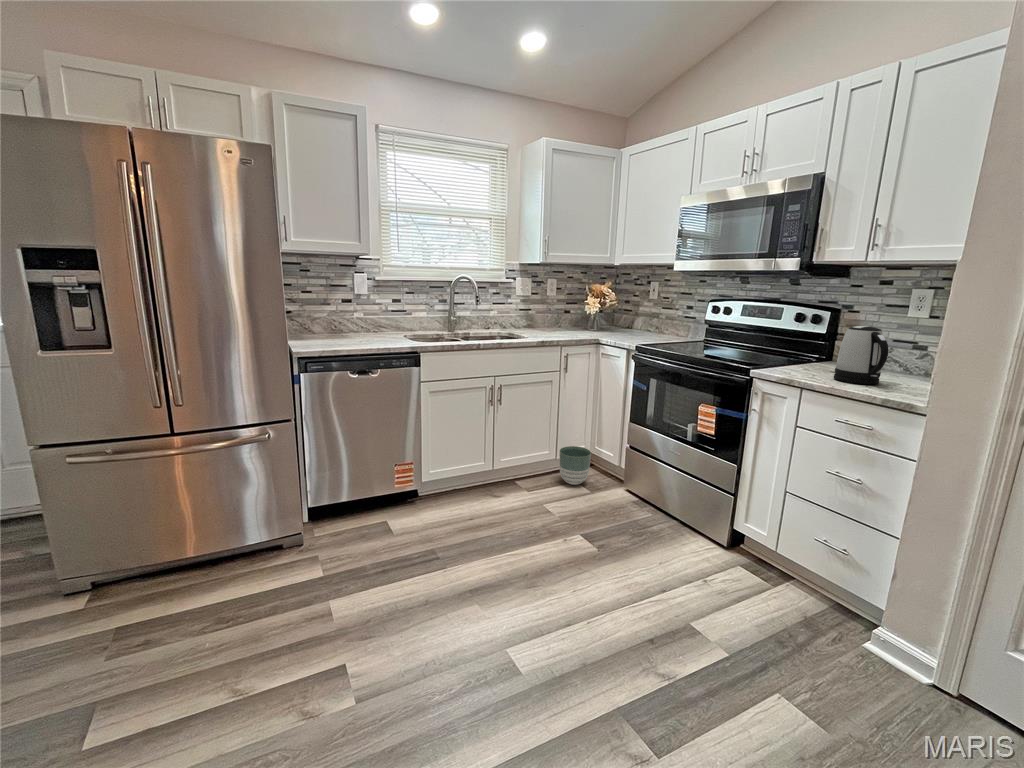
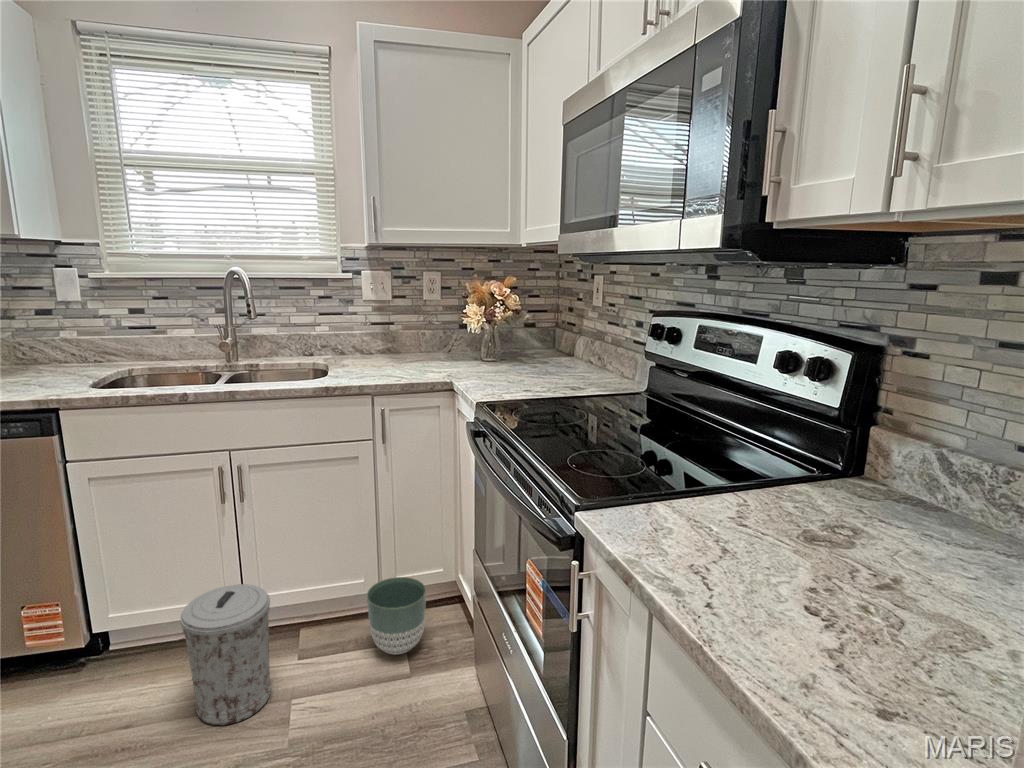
kettle: present [834,326,888,384] -> none [750,427,899,640]
trash can: none [493,446,535,514] -> present [180,584,271,725]

